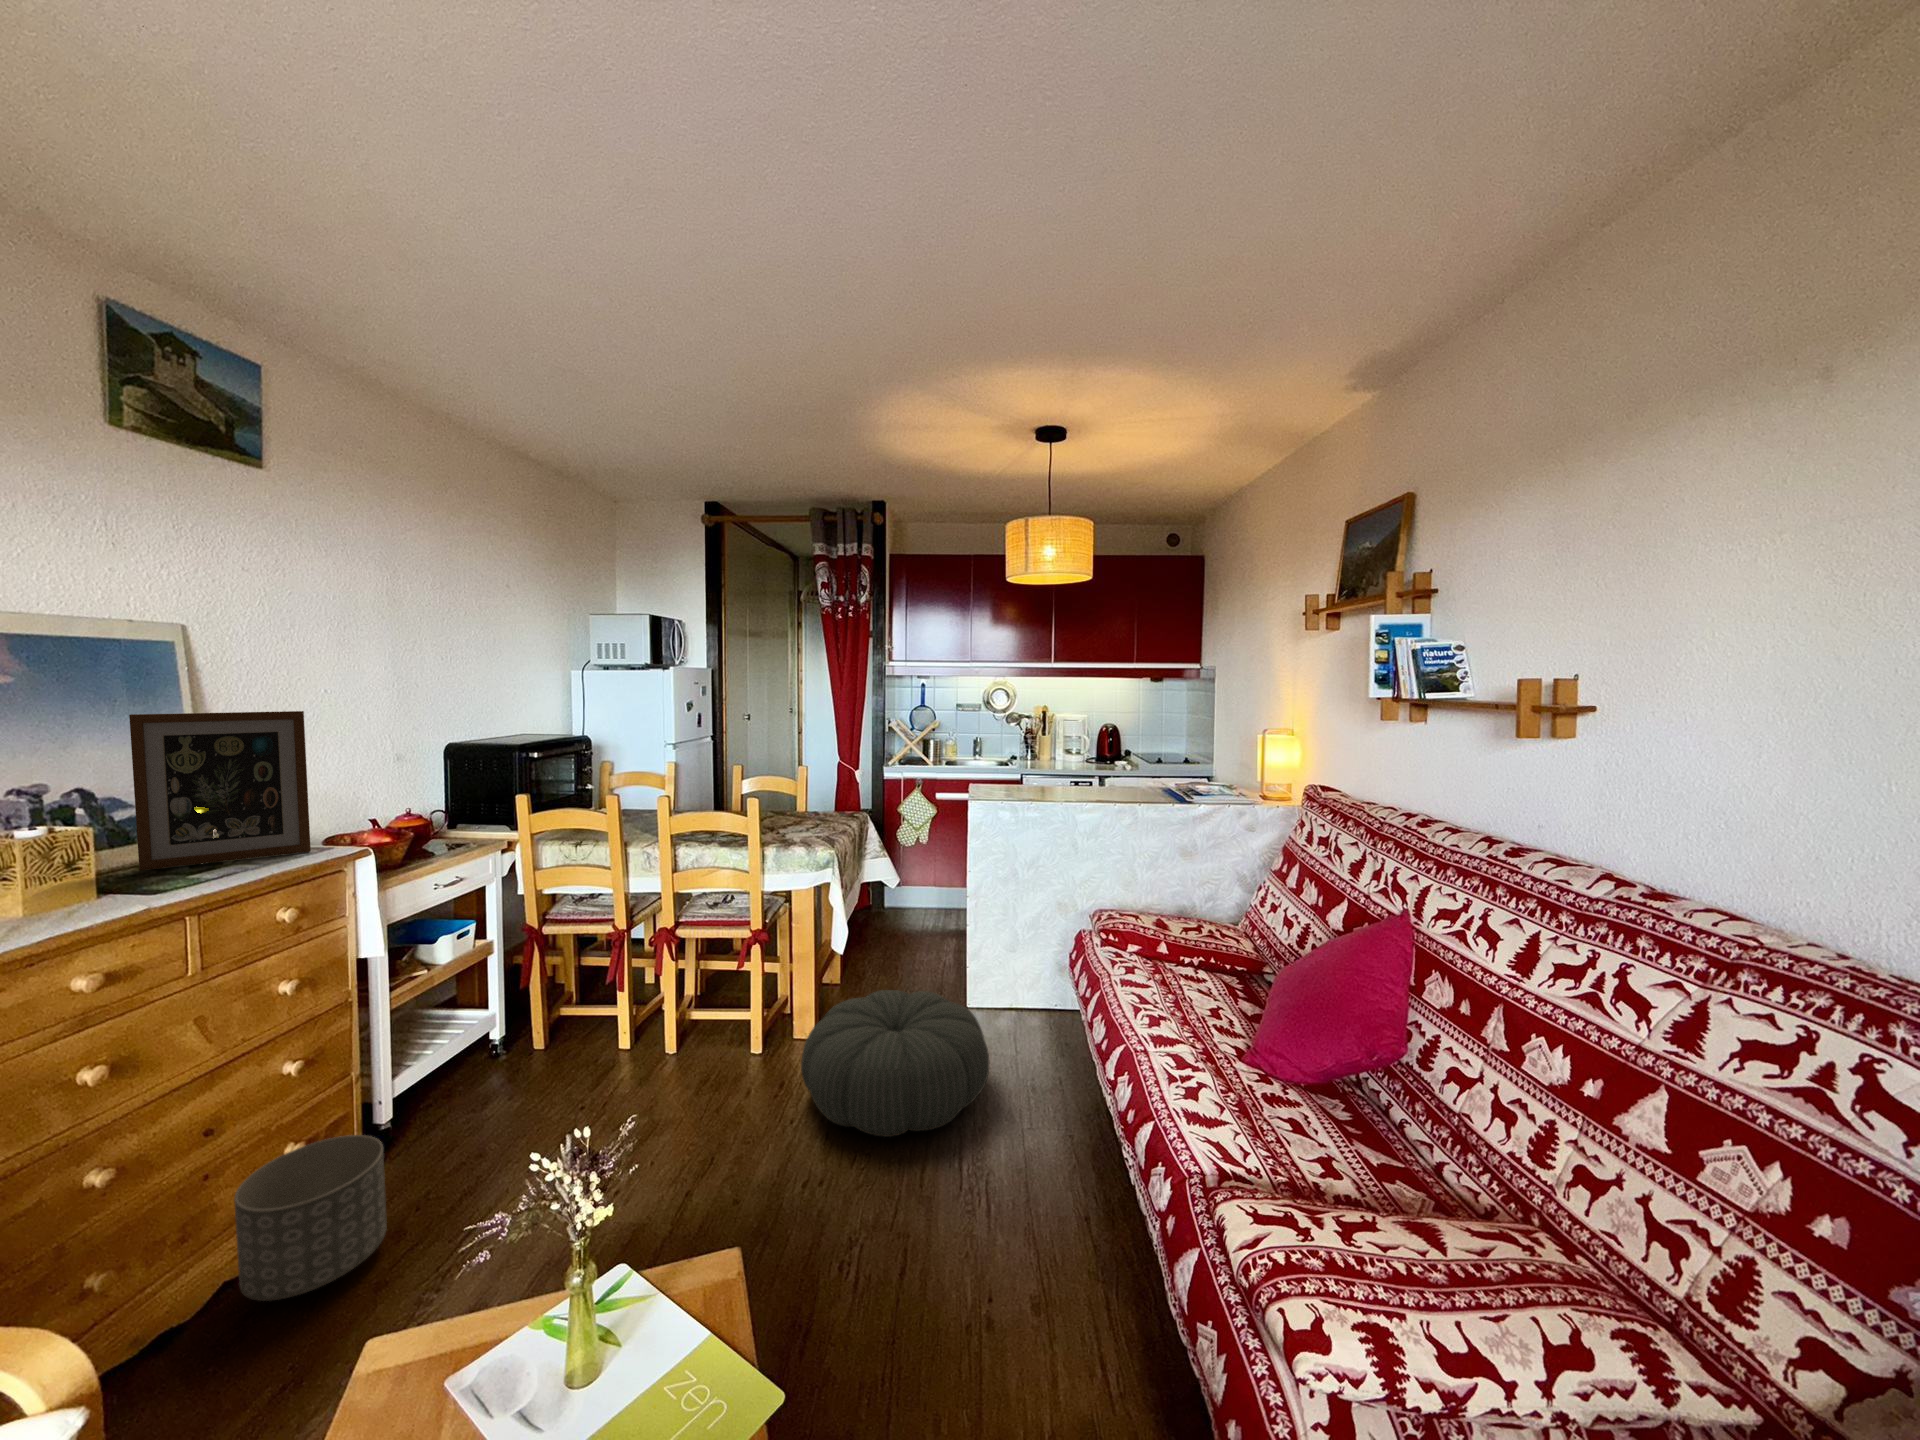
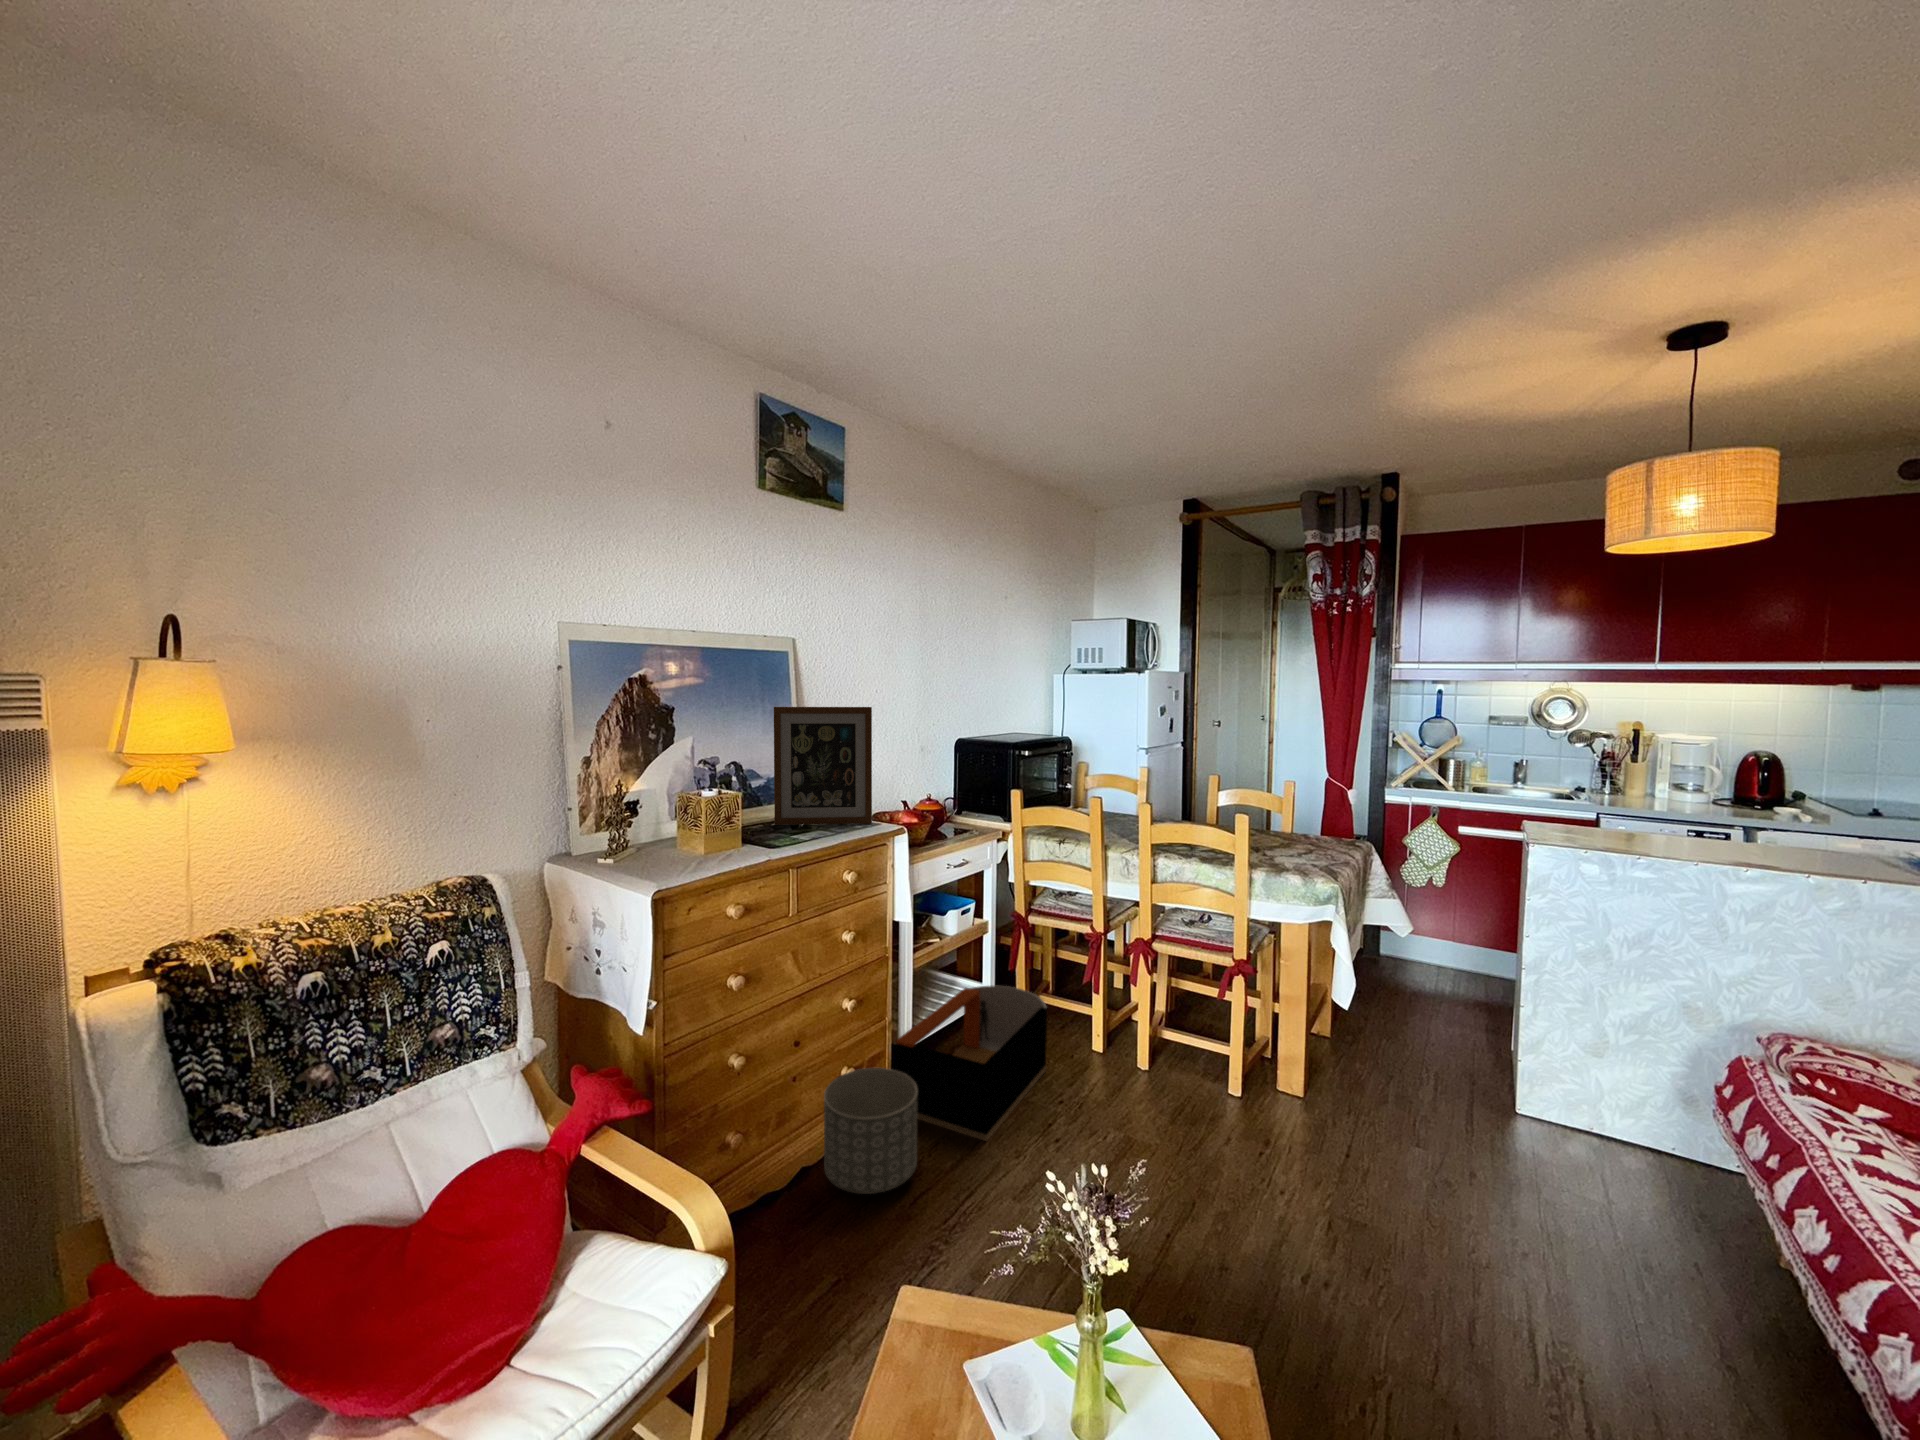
pouf: present [801,990,989,1137] -> none [1296,1066,1575,1271]
storage bin: none [357,1005,565,1184] -> present [895,986,1047,1141]

